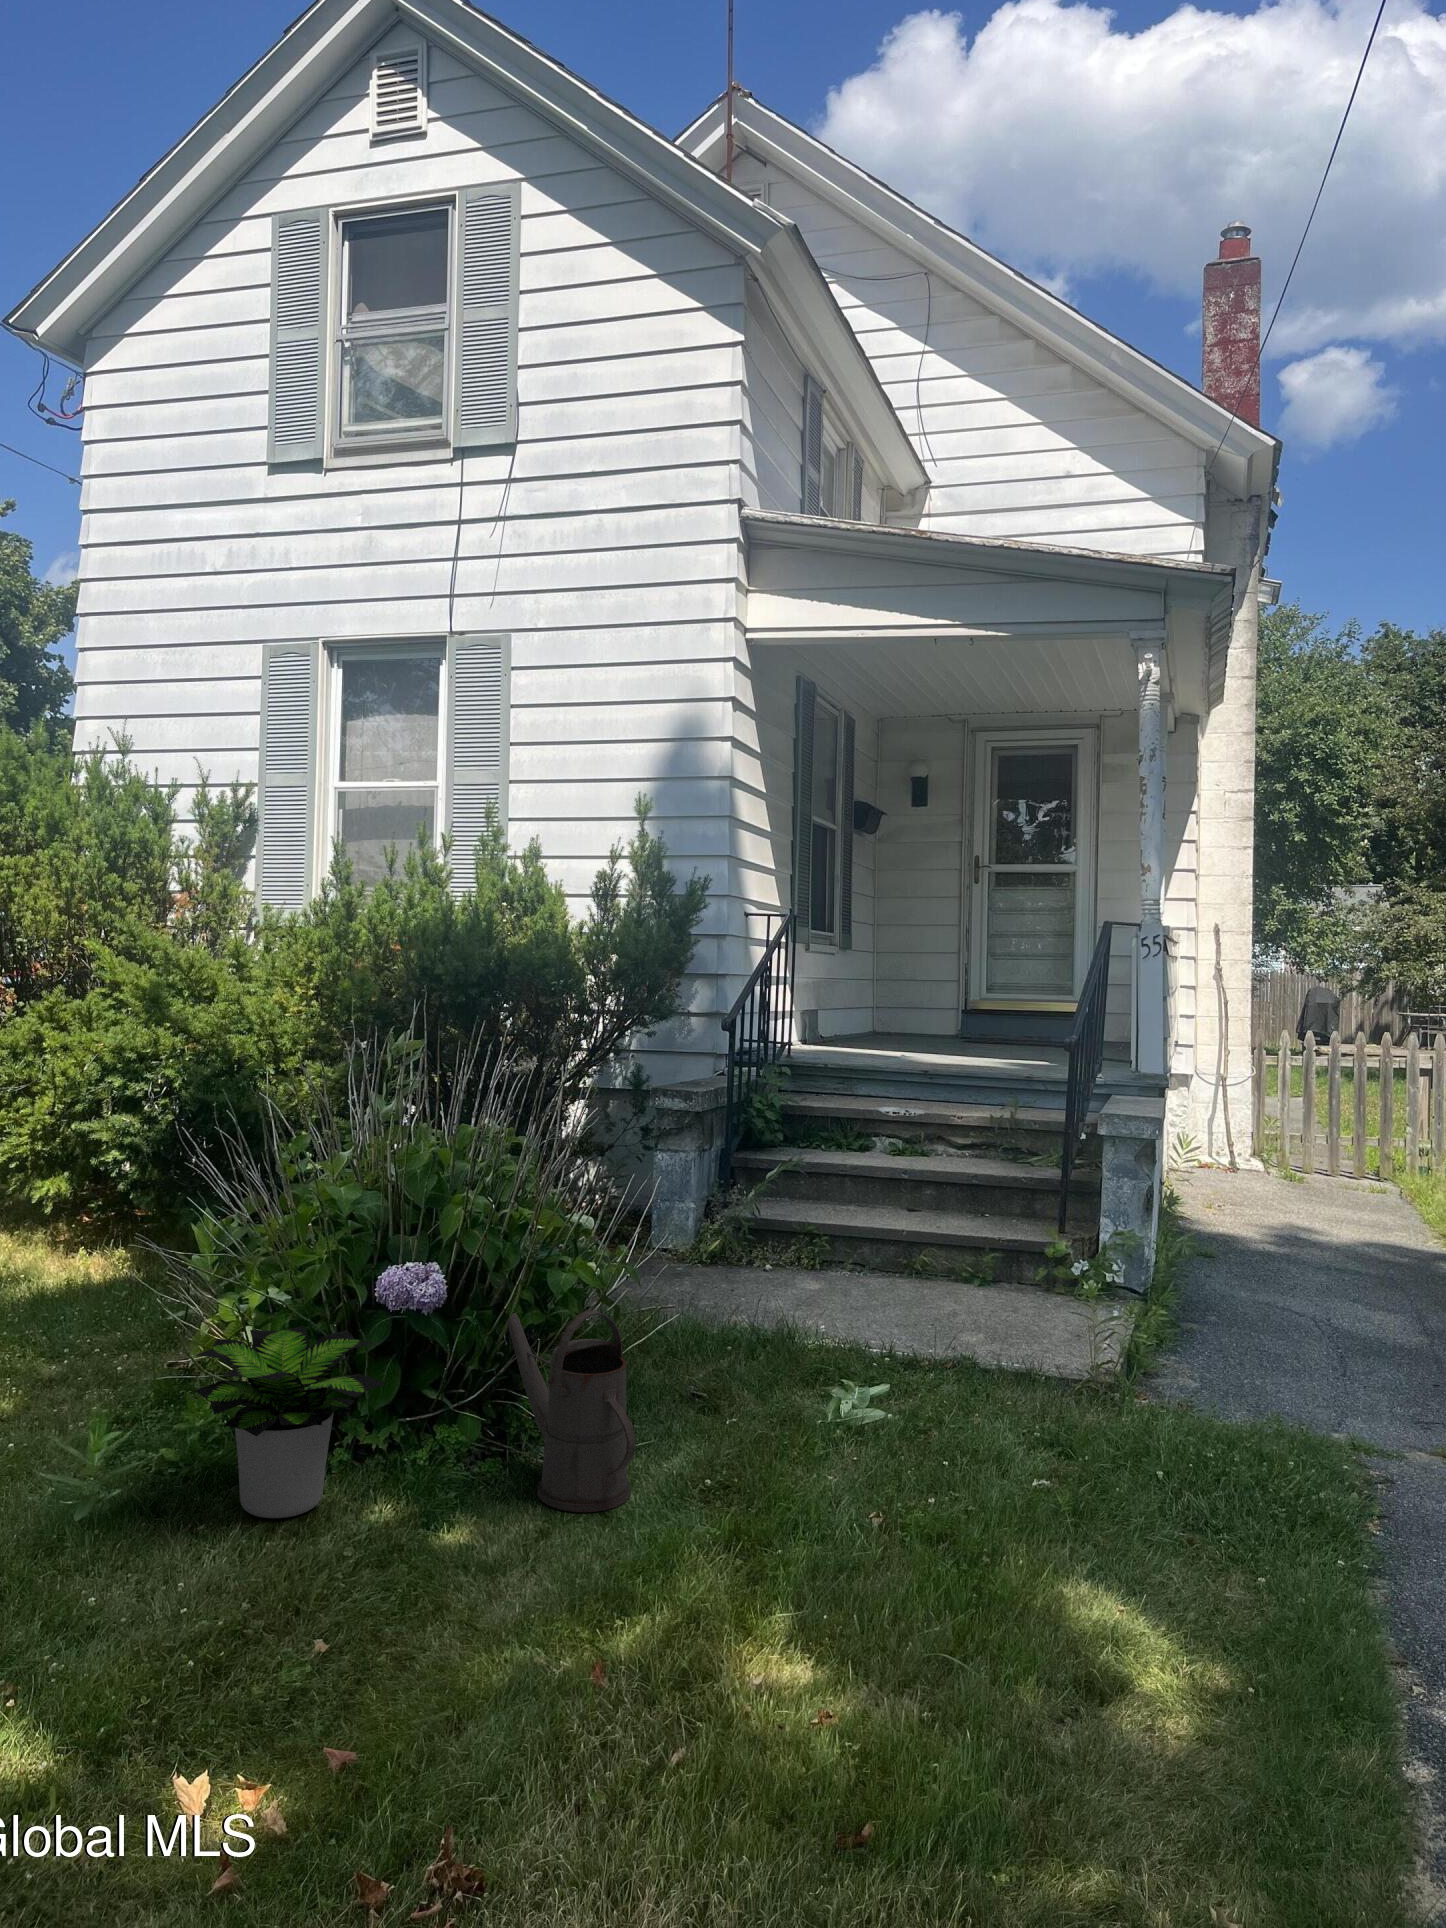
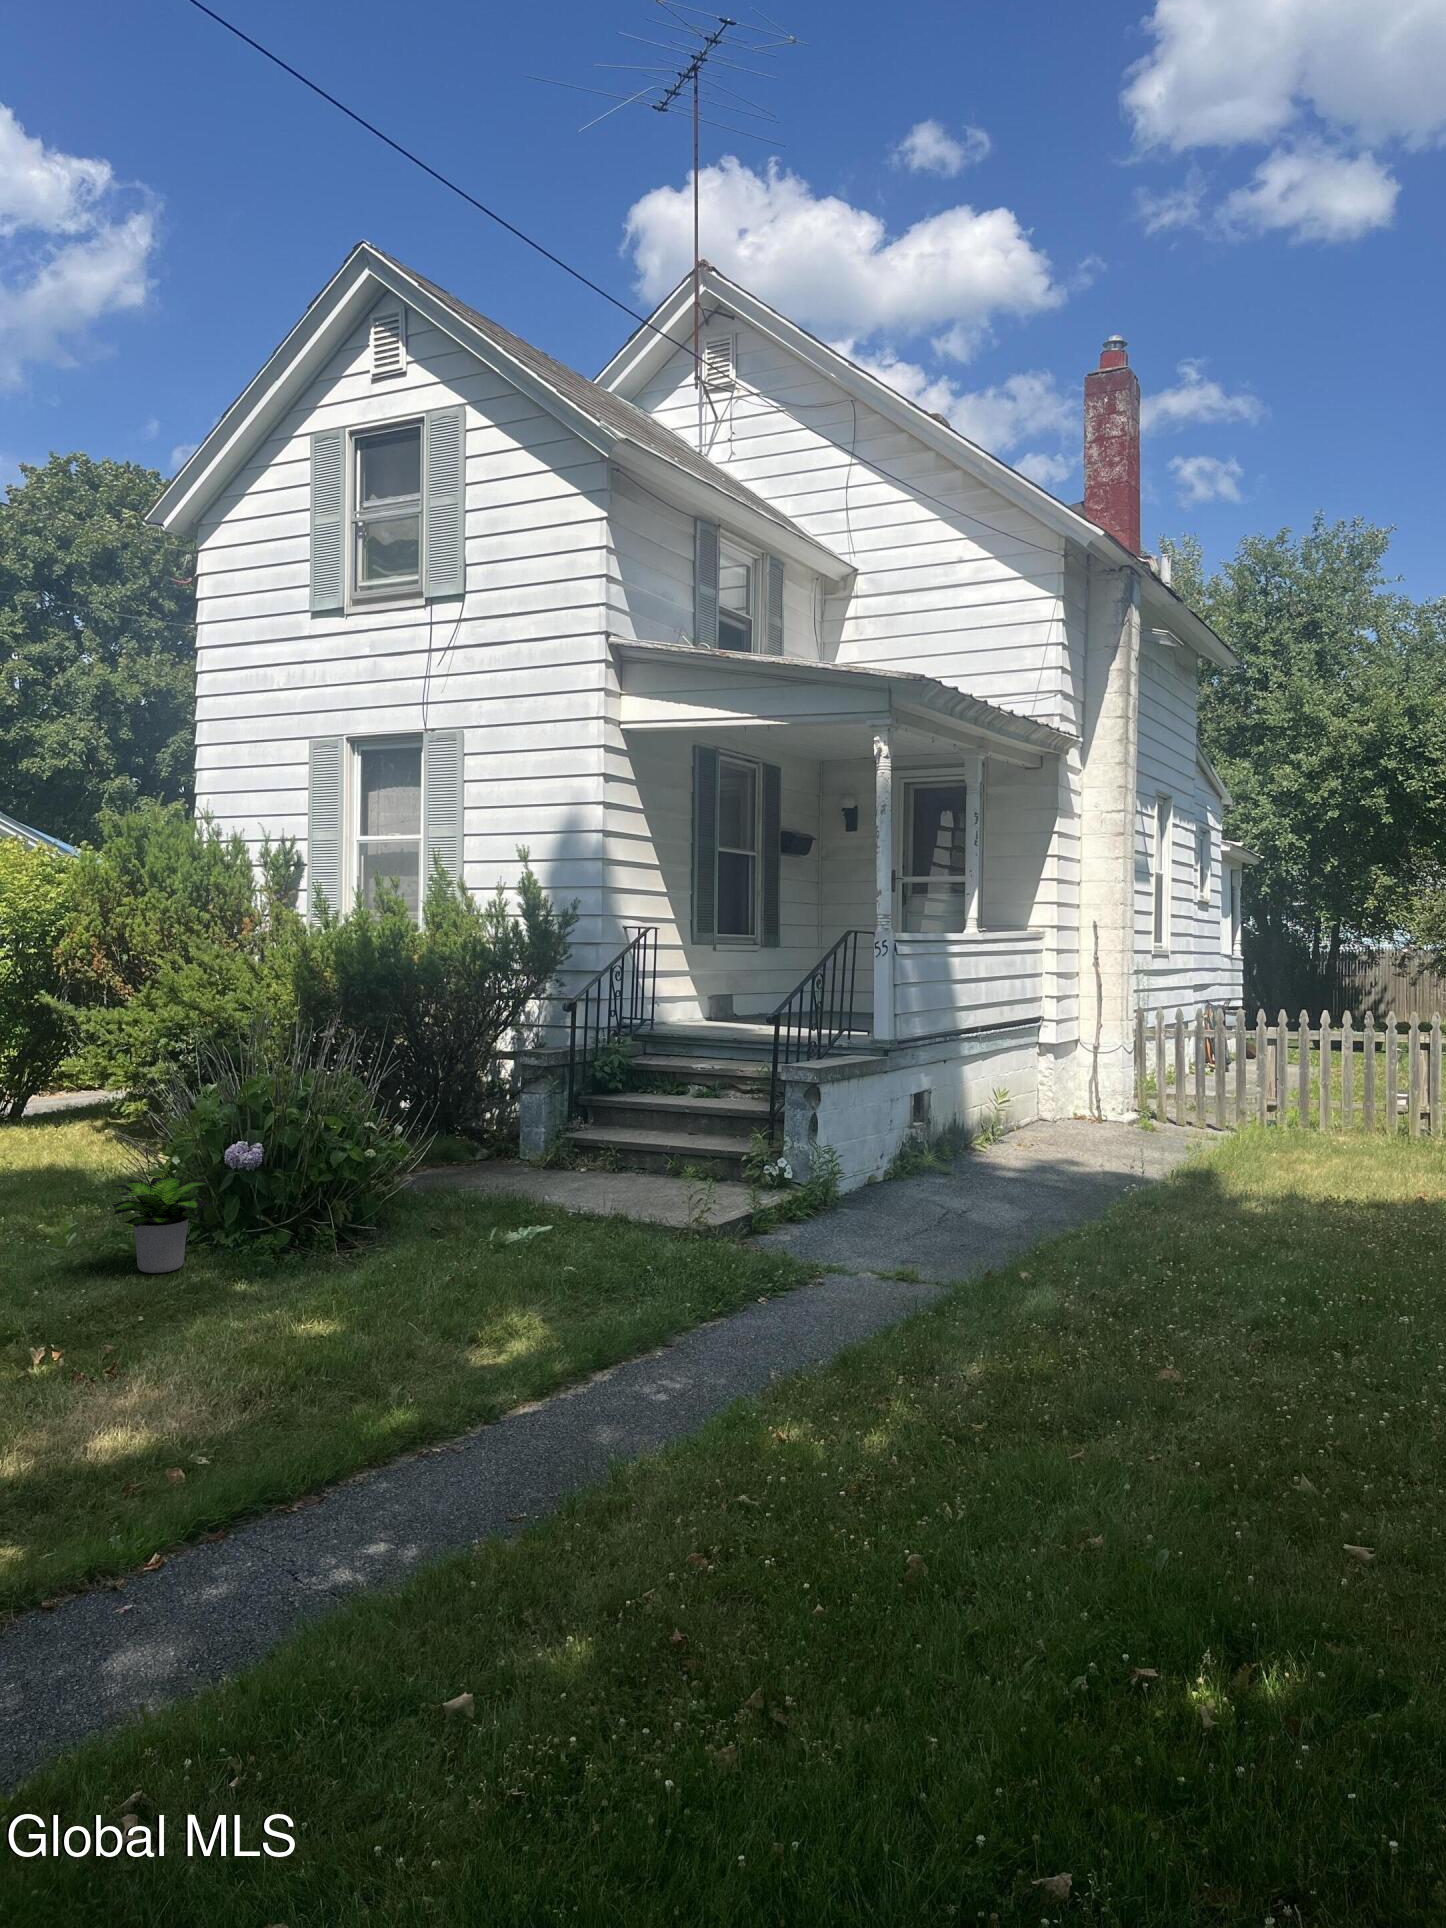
watering can: present [505,1310,636,1512] -> none [296,1169,350,1277]

